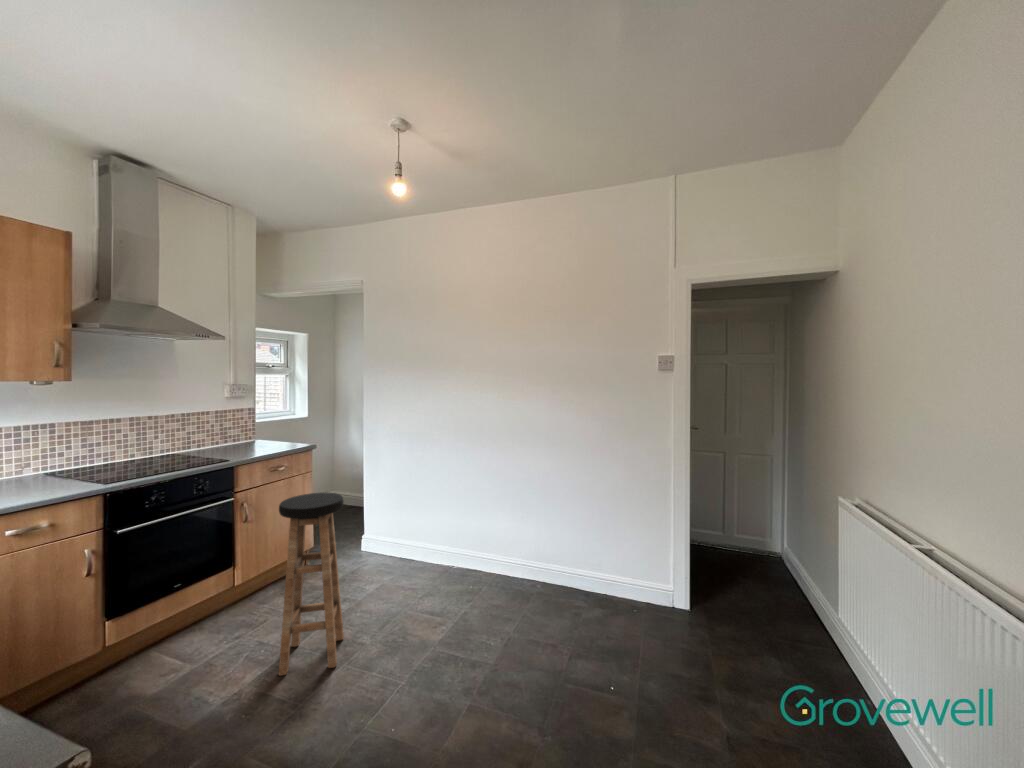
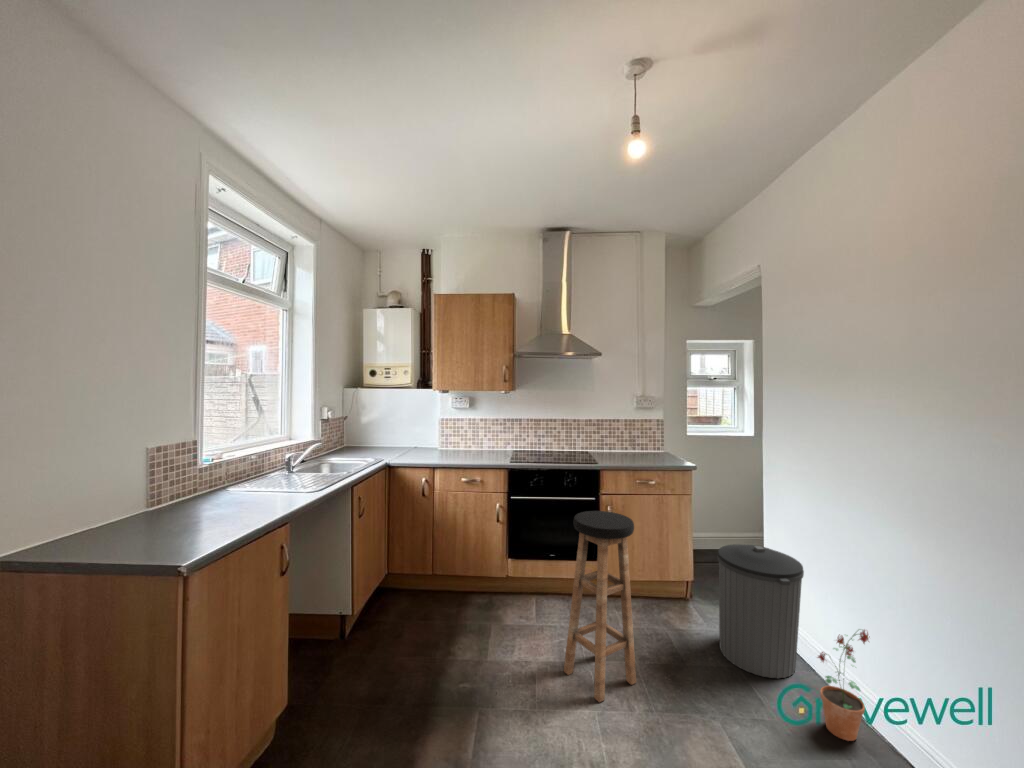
trash can: none [360,490,418,584] -> present [718,544,804,678]
potted plant: none [444,512,468,582] -> present [818,630,868,741]

